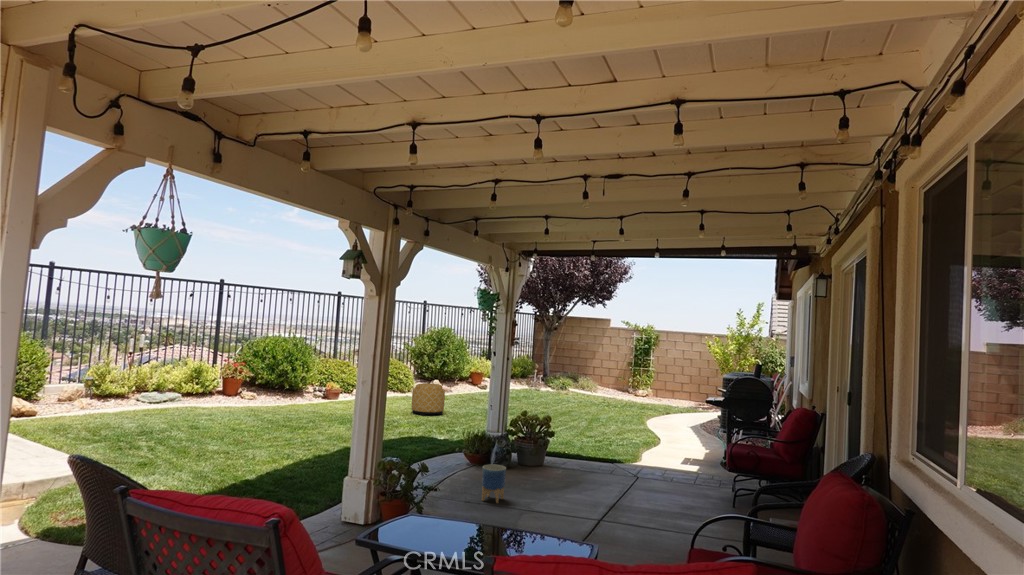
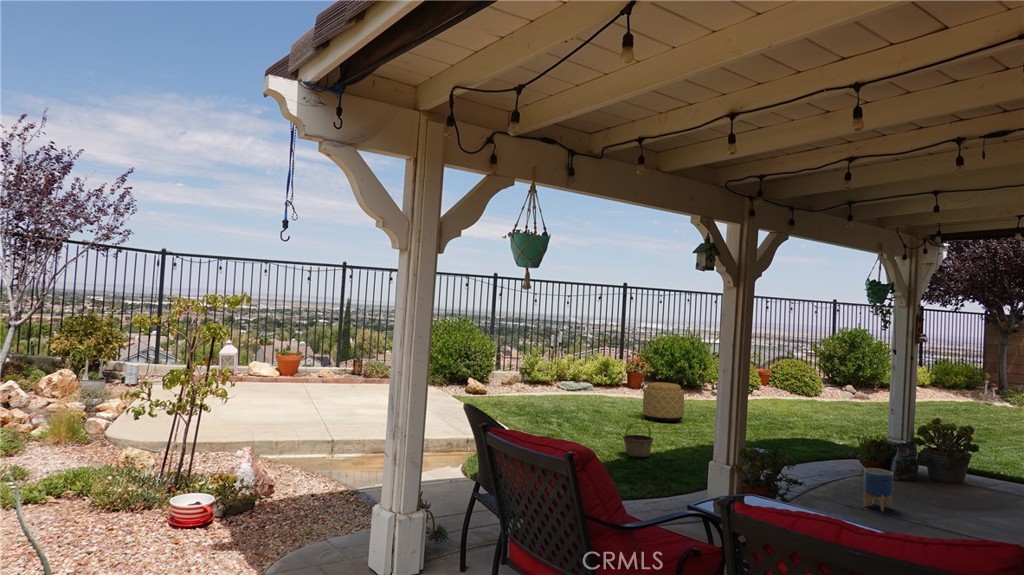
ottoman: present [412,383,445,416] -> present [643,382,684,423]
basket: none [239,441,276,481] -> present [623,423,654,458]

